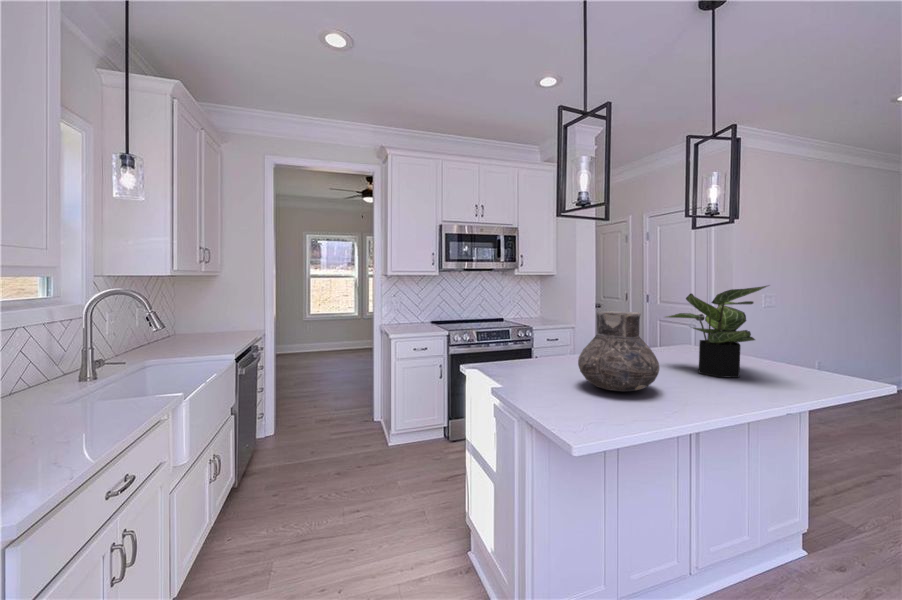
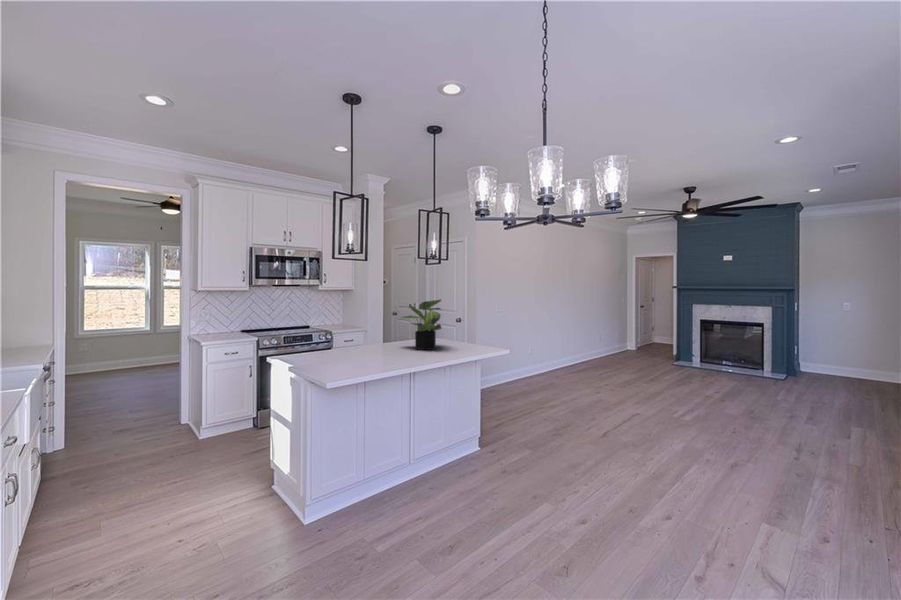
vase: present [578,311,659,391] -> none [341,314,384,358]

